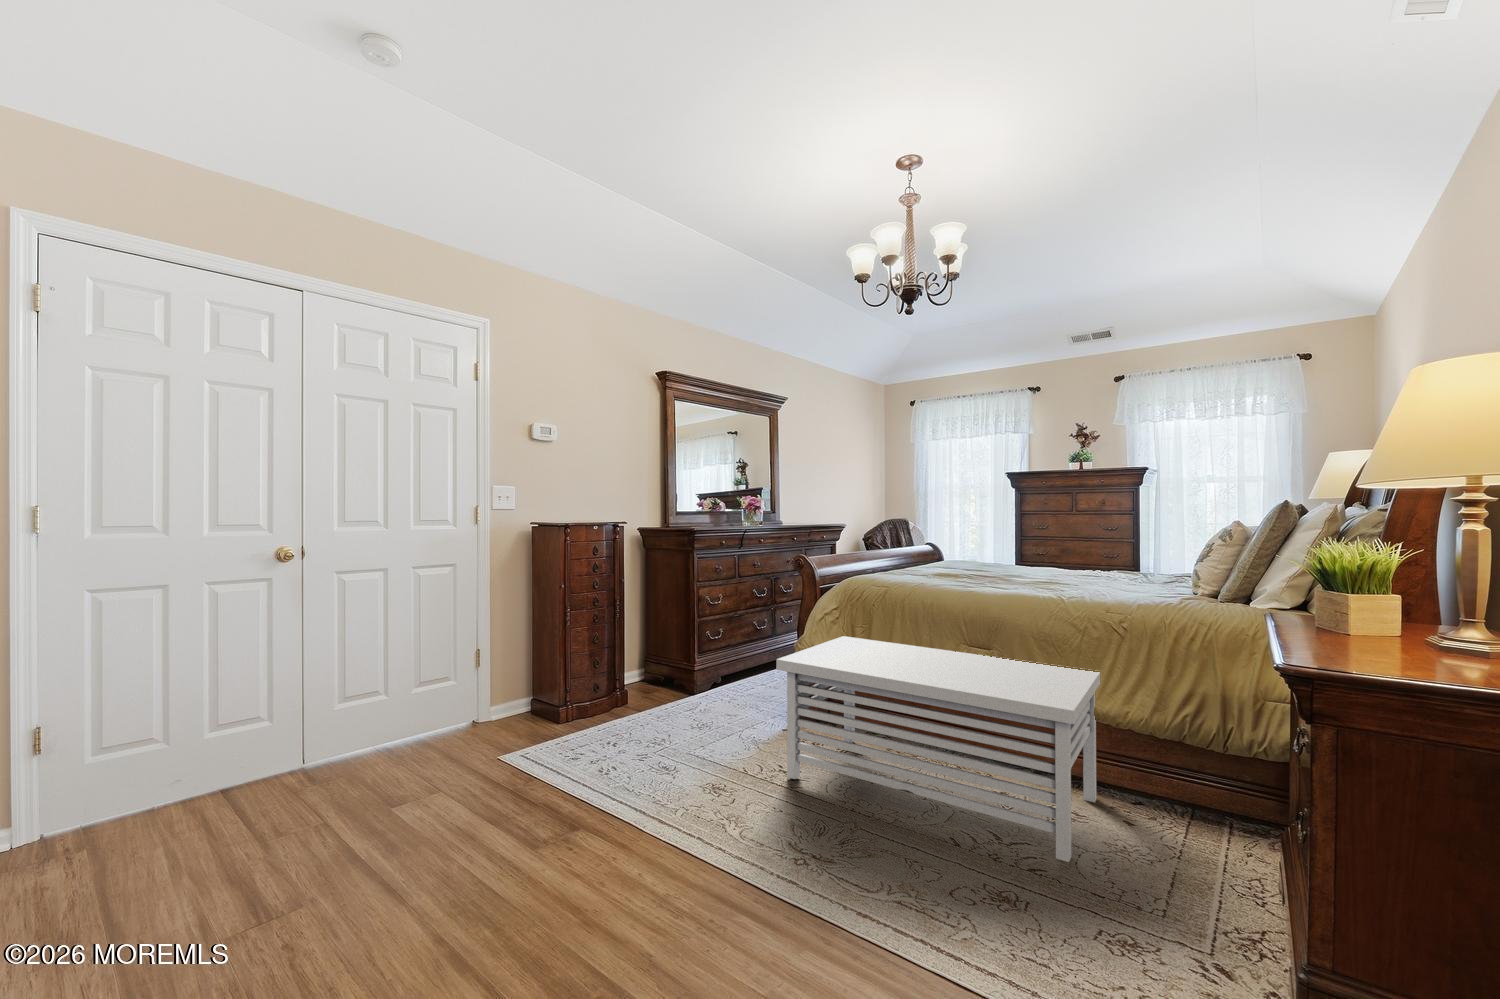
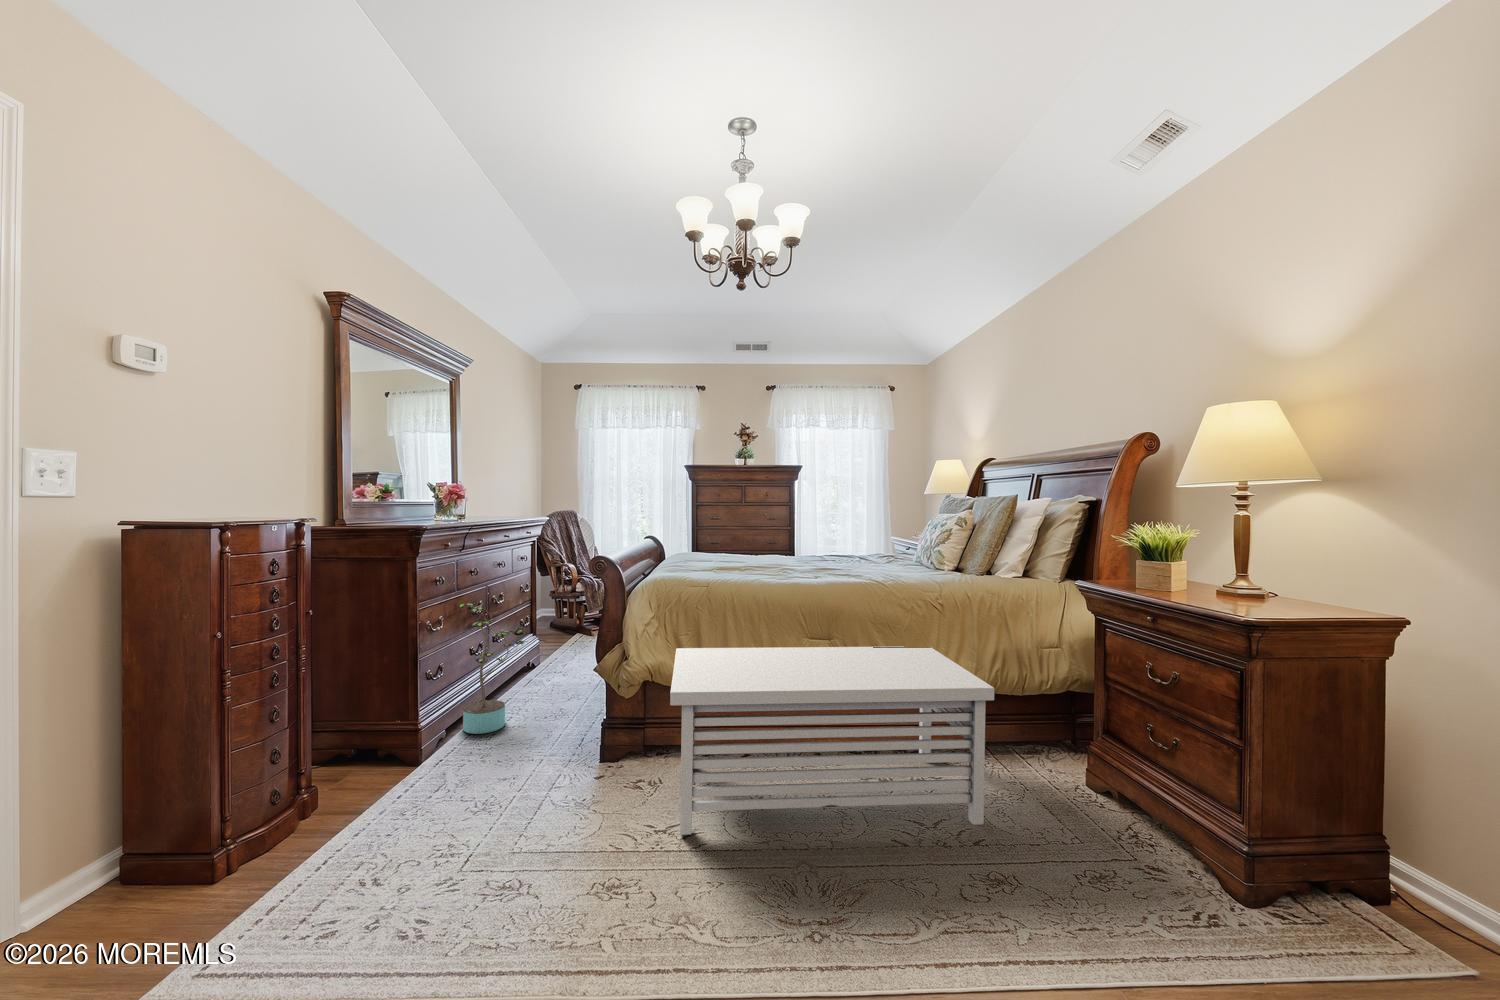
potted plant: none [727,587,780,688] -> present [456,603,526,734]

